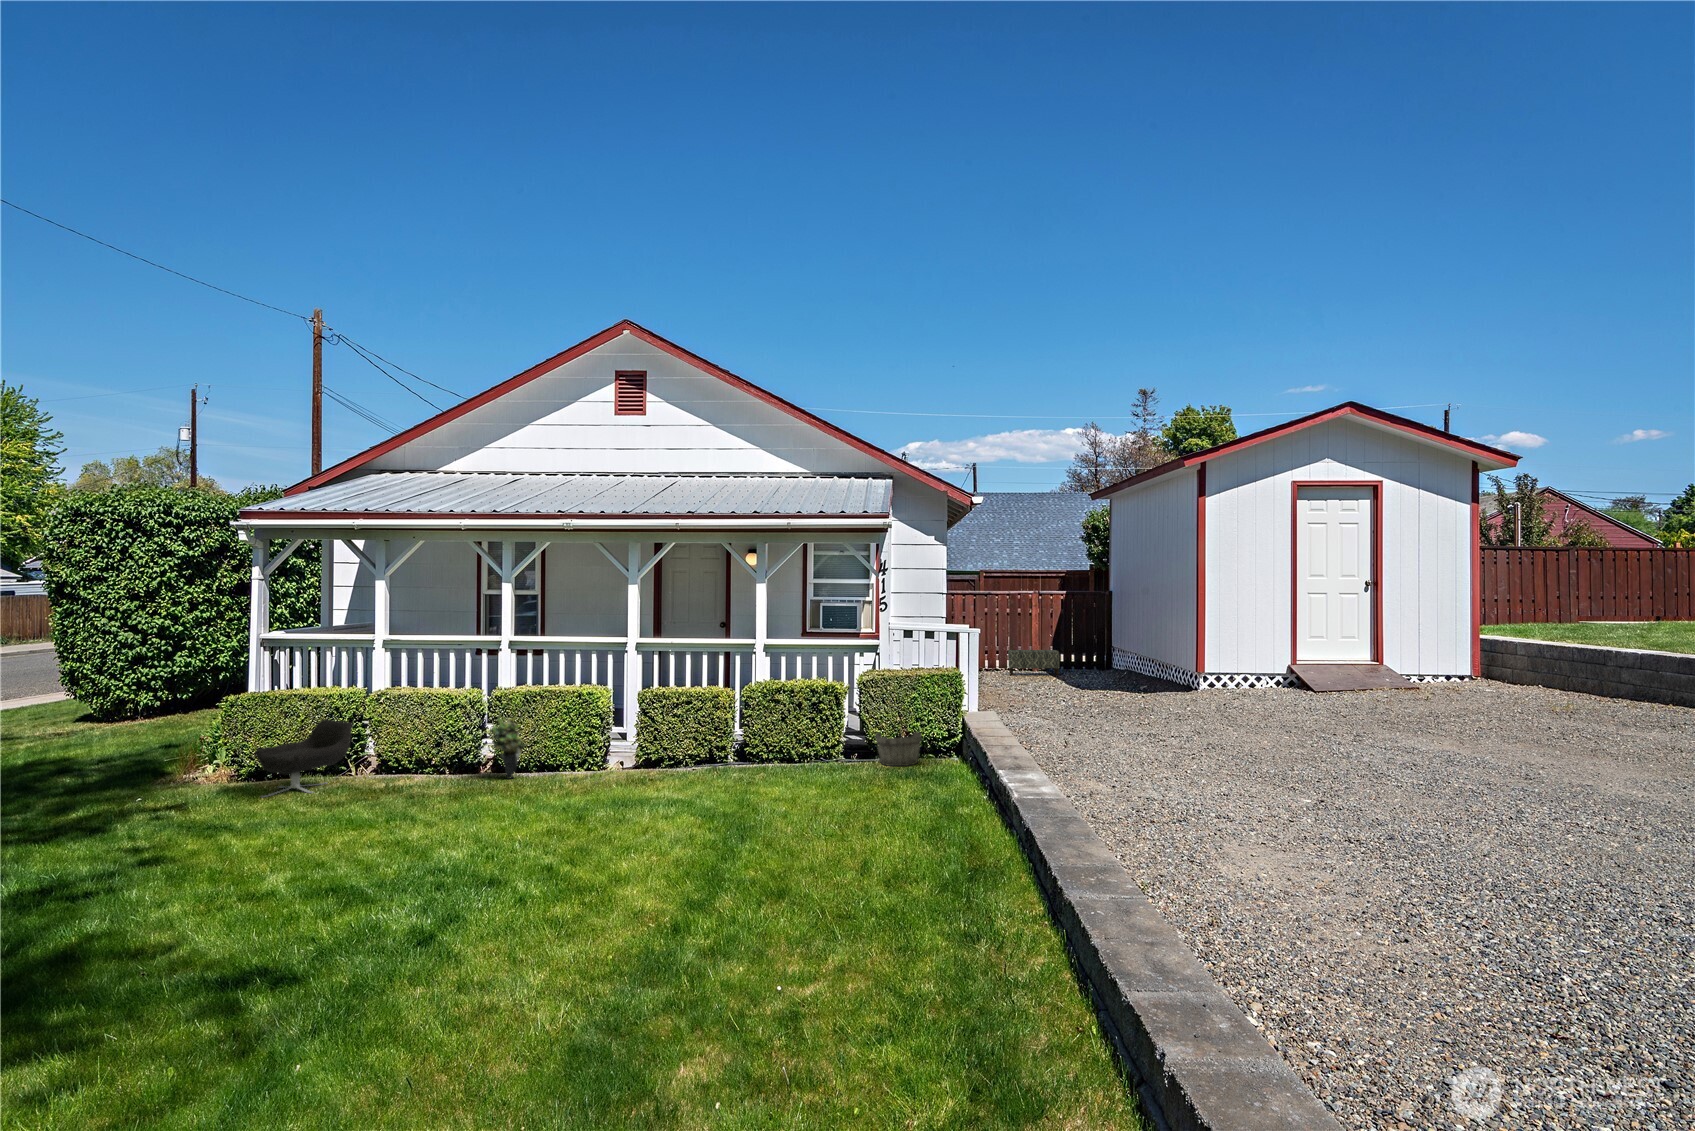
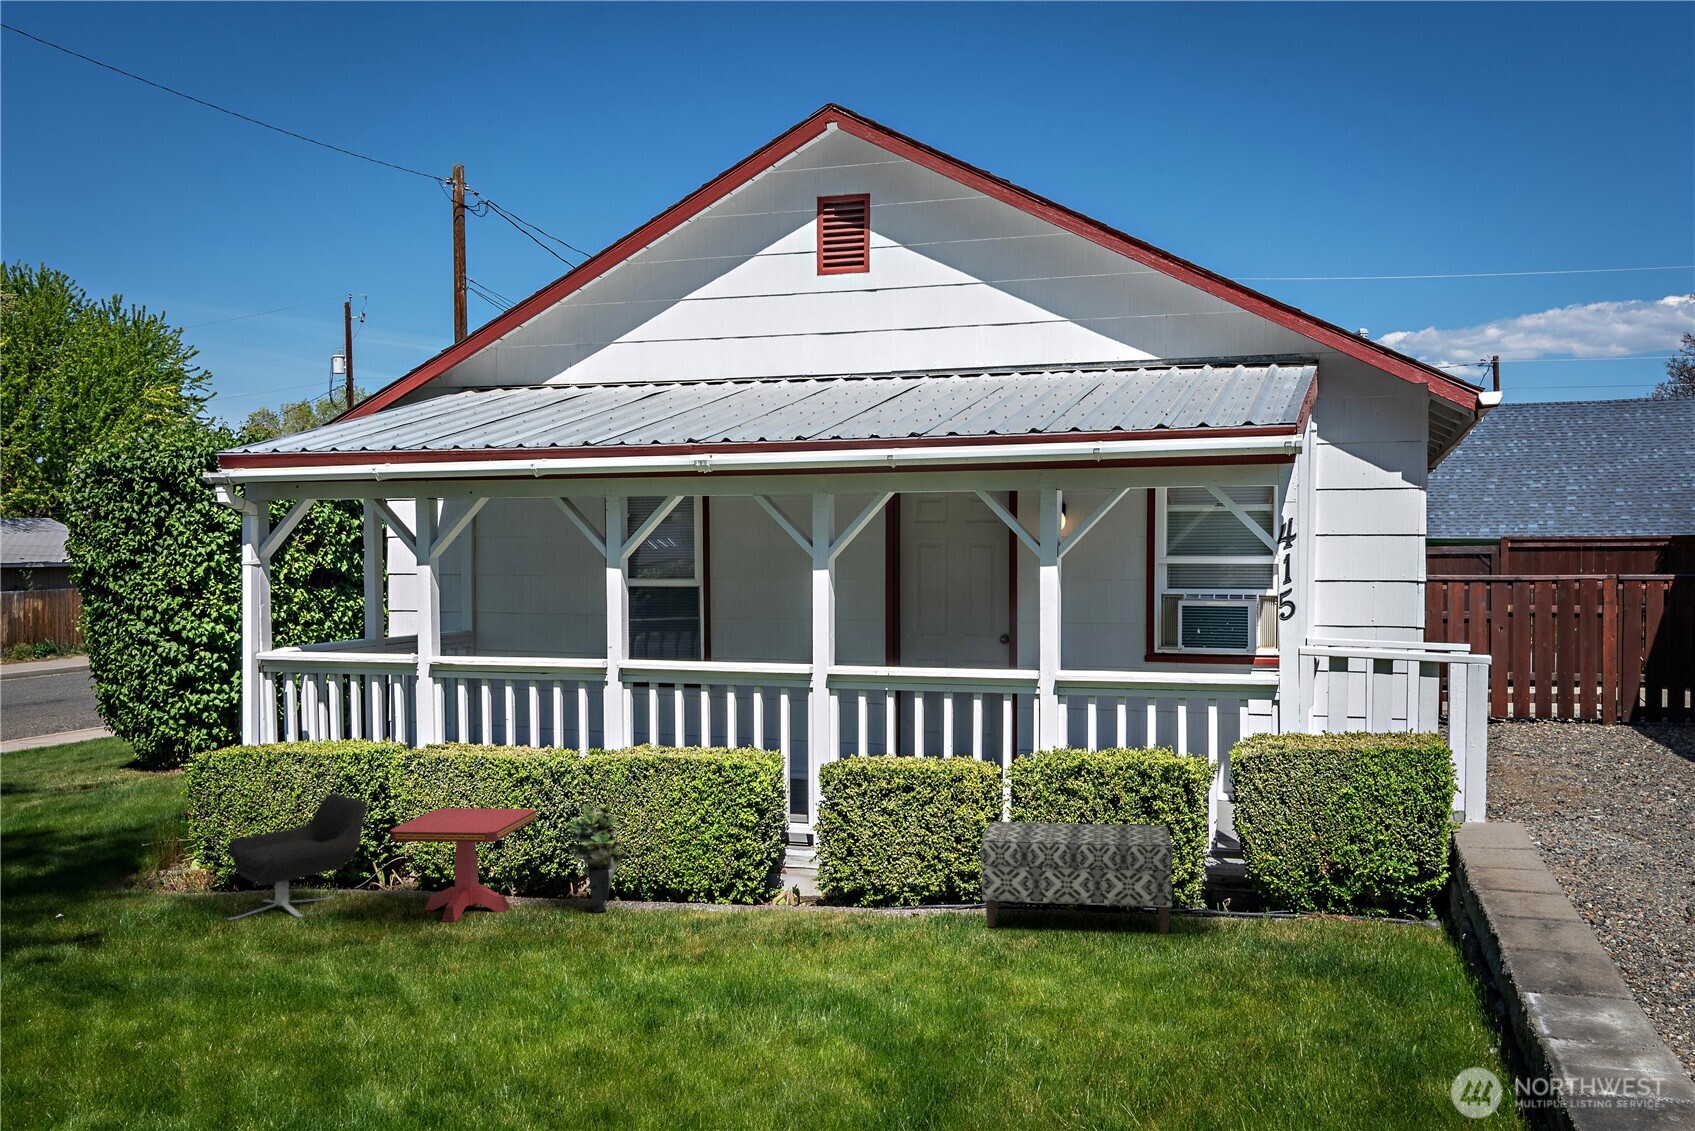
bench: present [1008,650,1060,675] -> present [981,822,1173,934]
side table: none [379,723,466,789] -> present [390,808,536,922]
wooden bucket: present [875,729,922,766] -> none [1269,849,1371,941]

